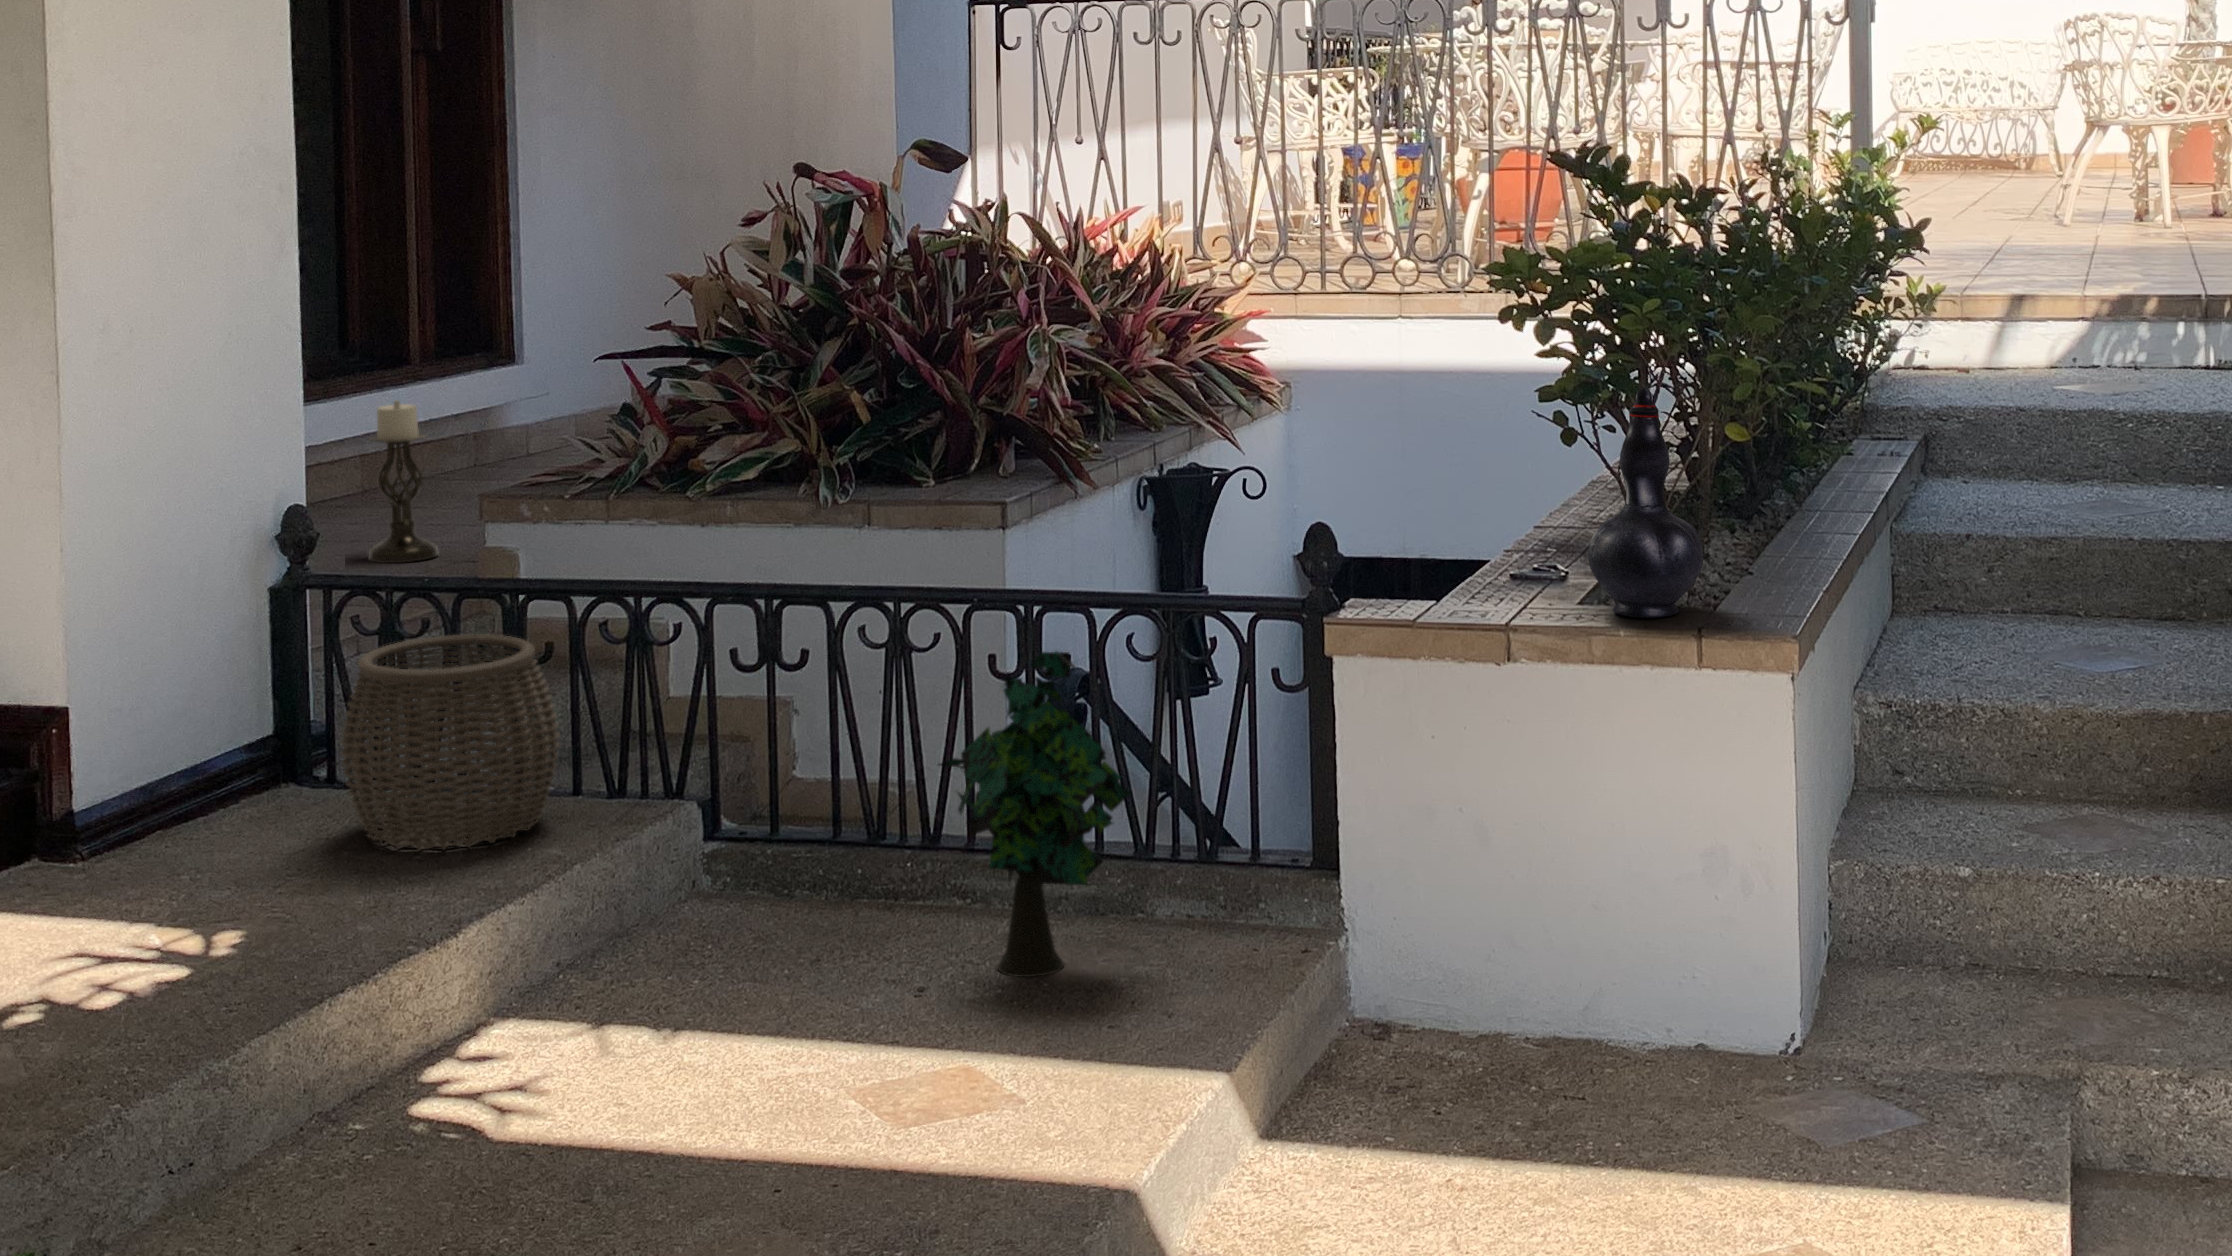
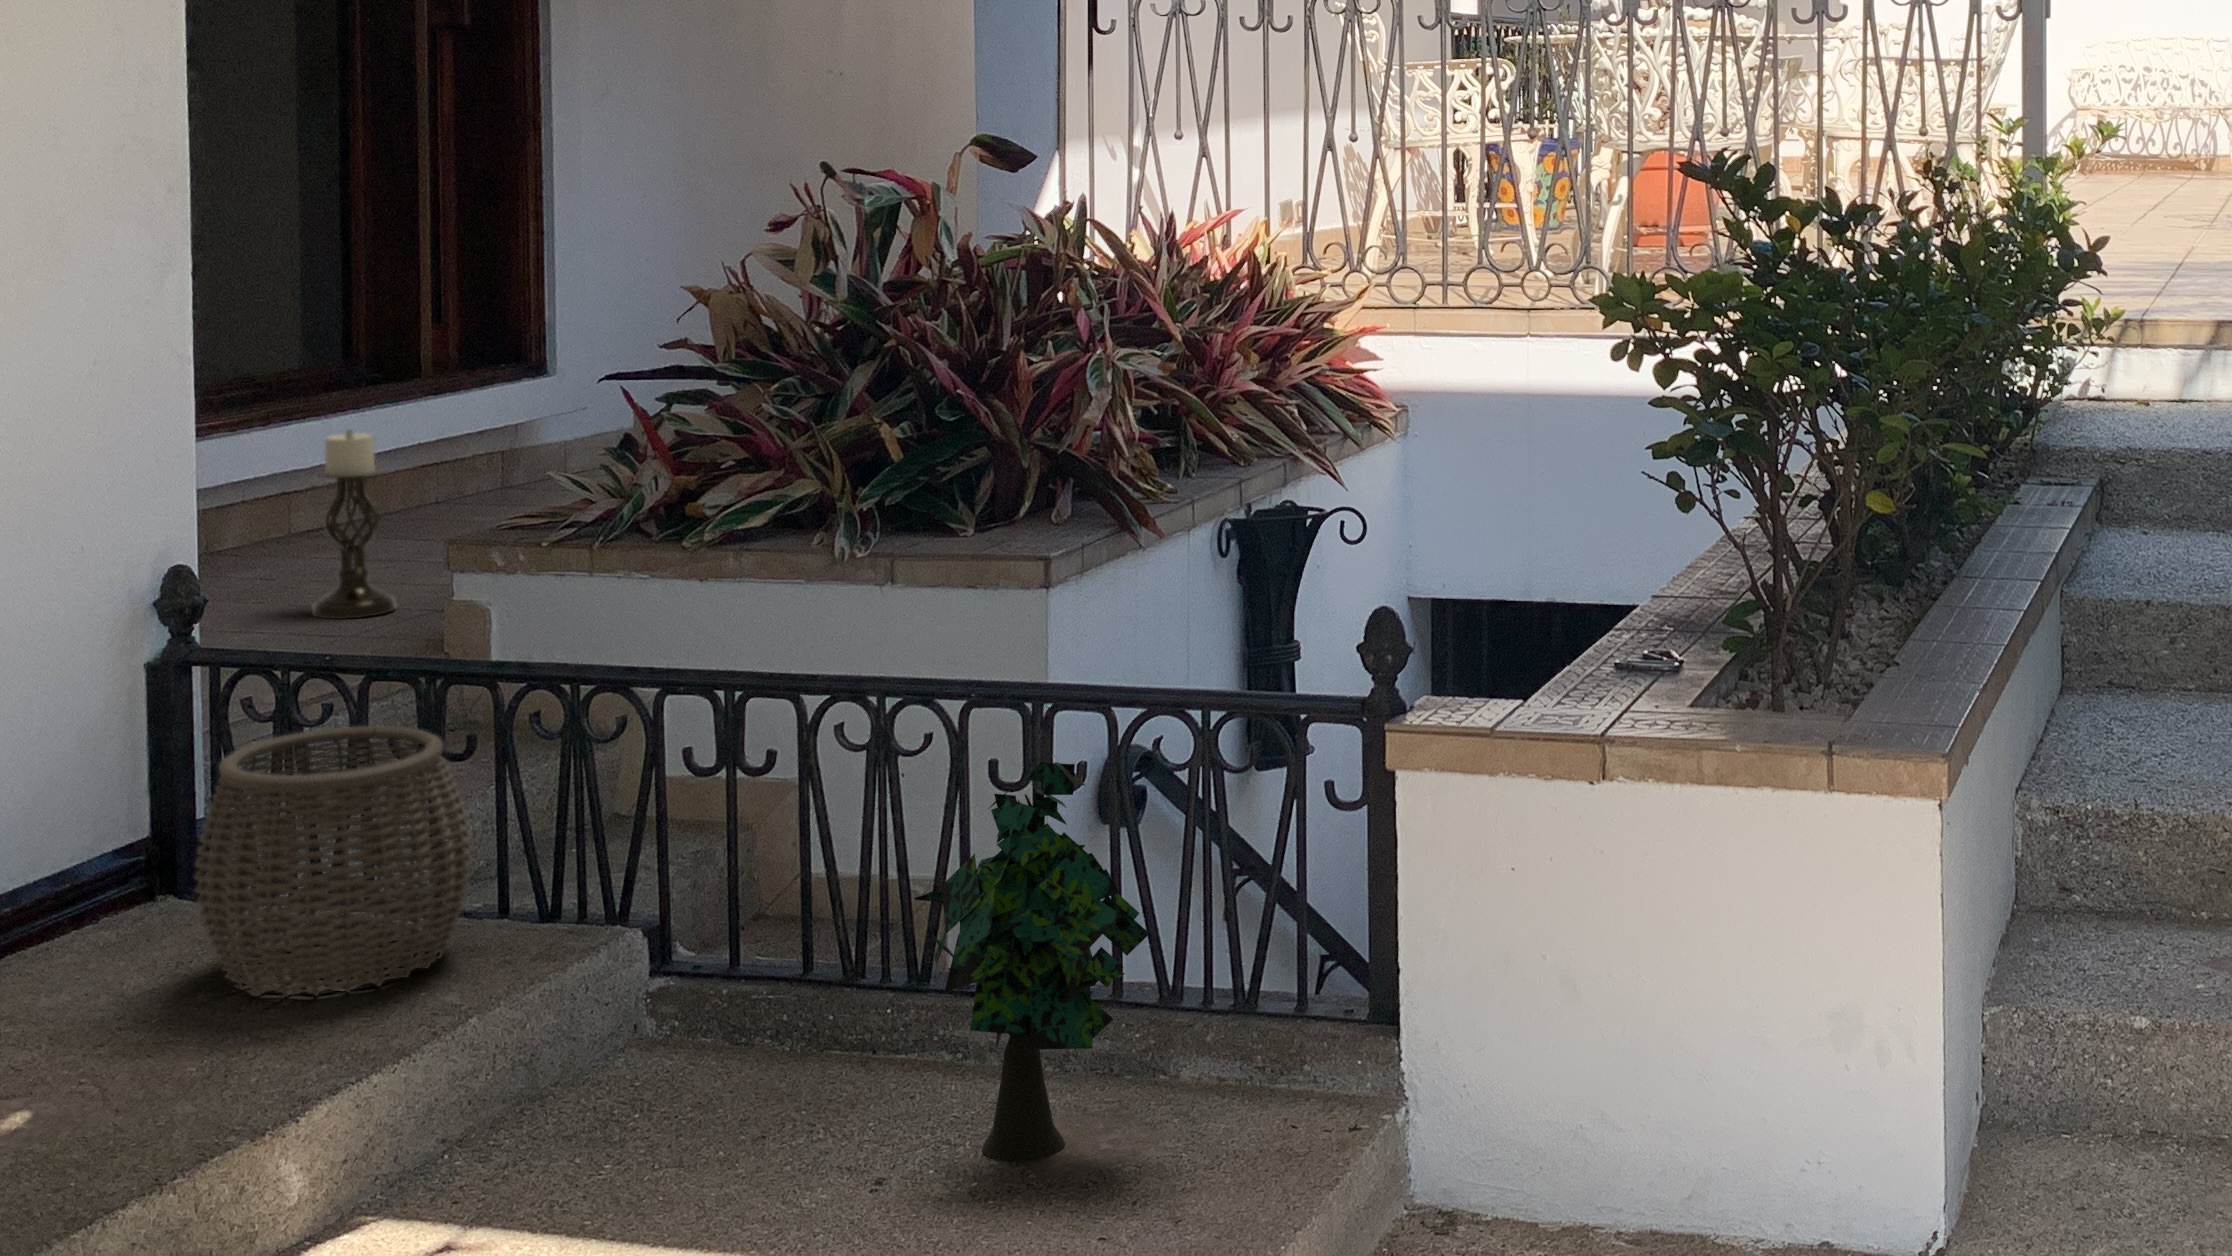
decorative vase: present [1588,387,1704,618] -> none [1704,446,1840,723]

